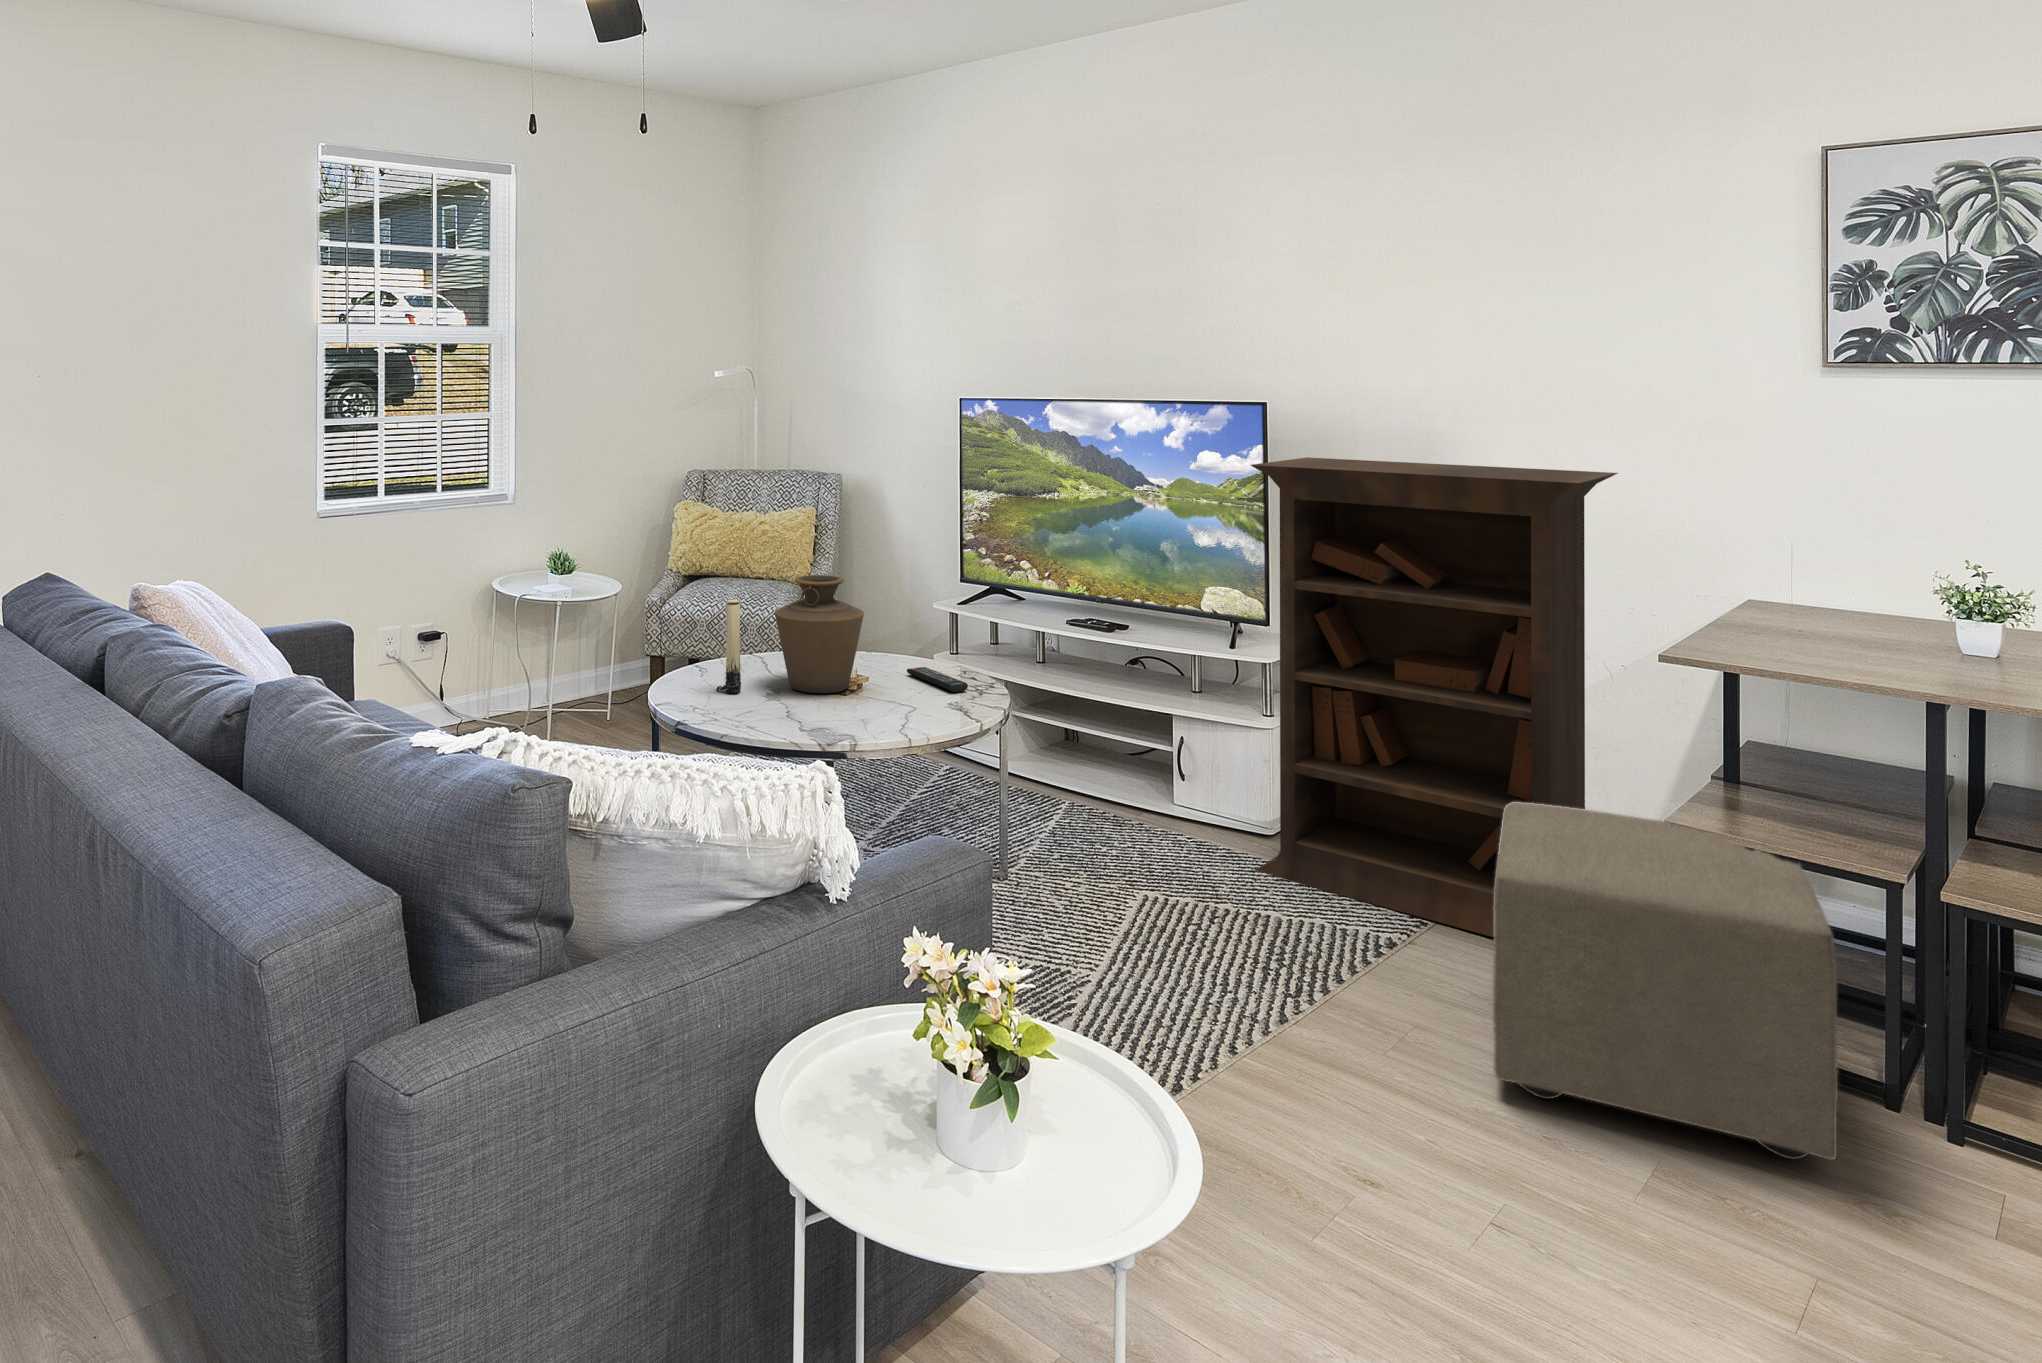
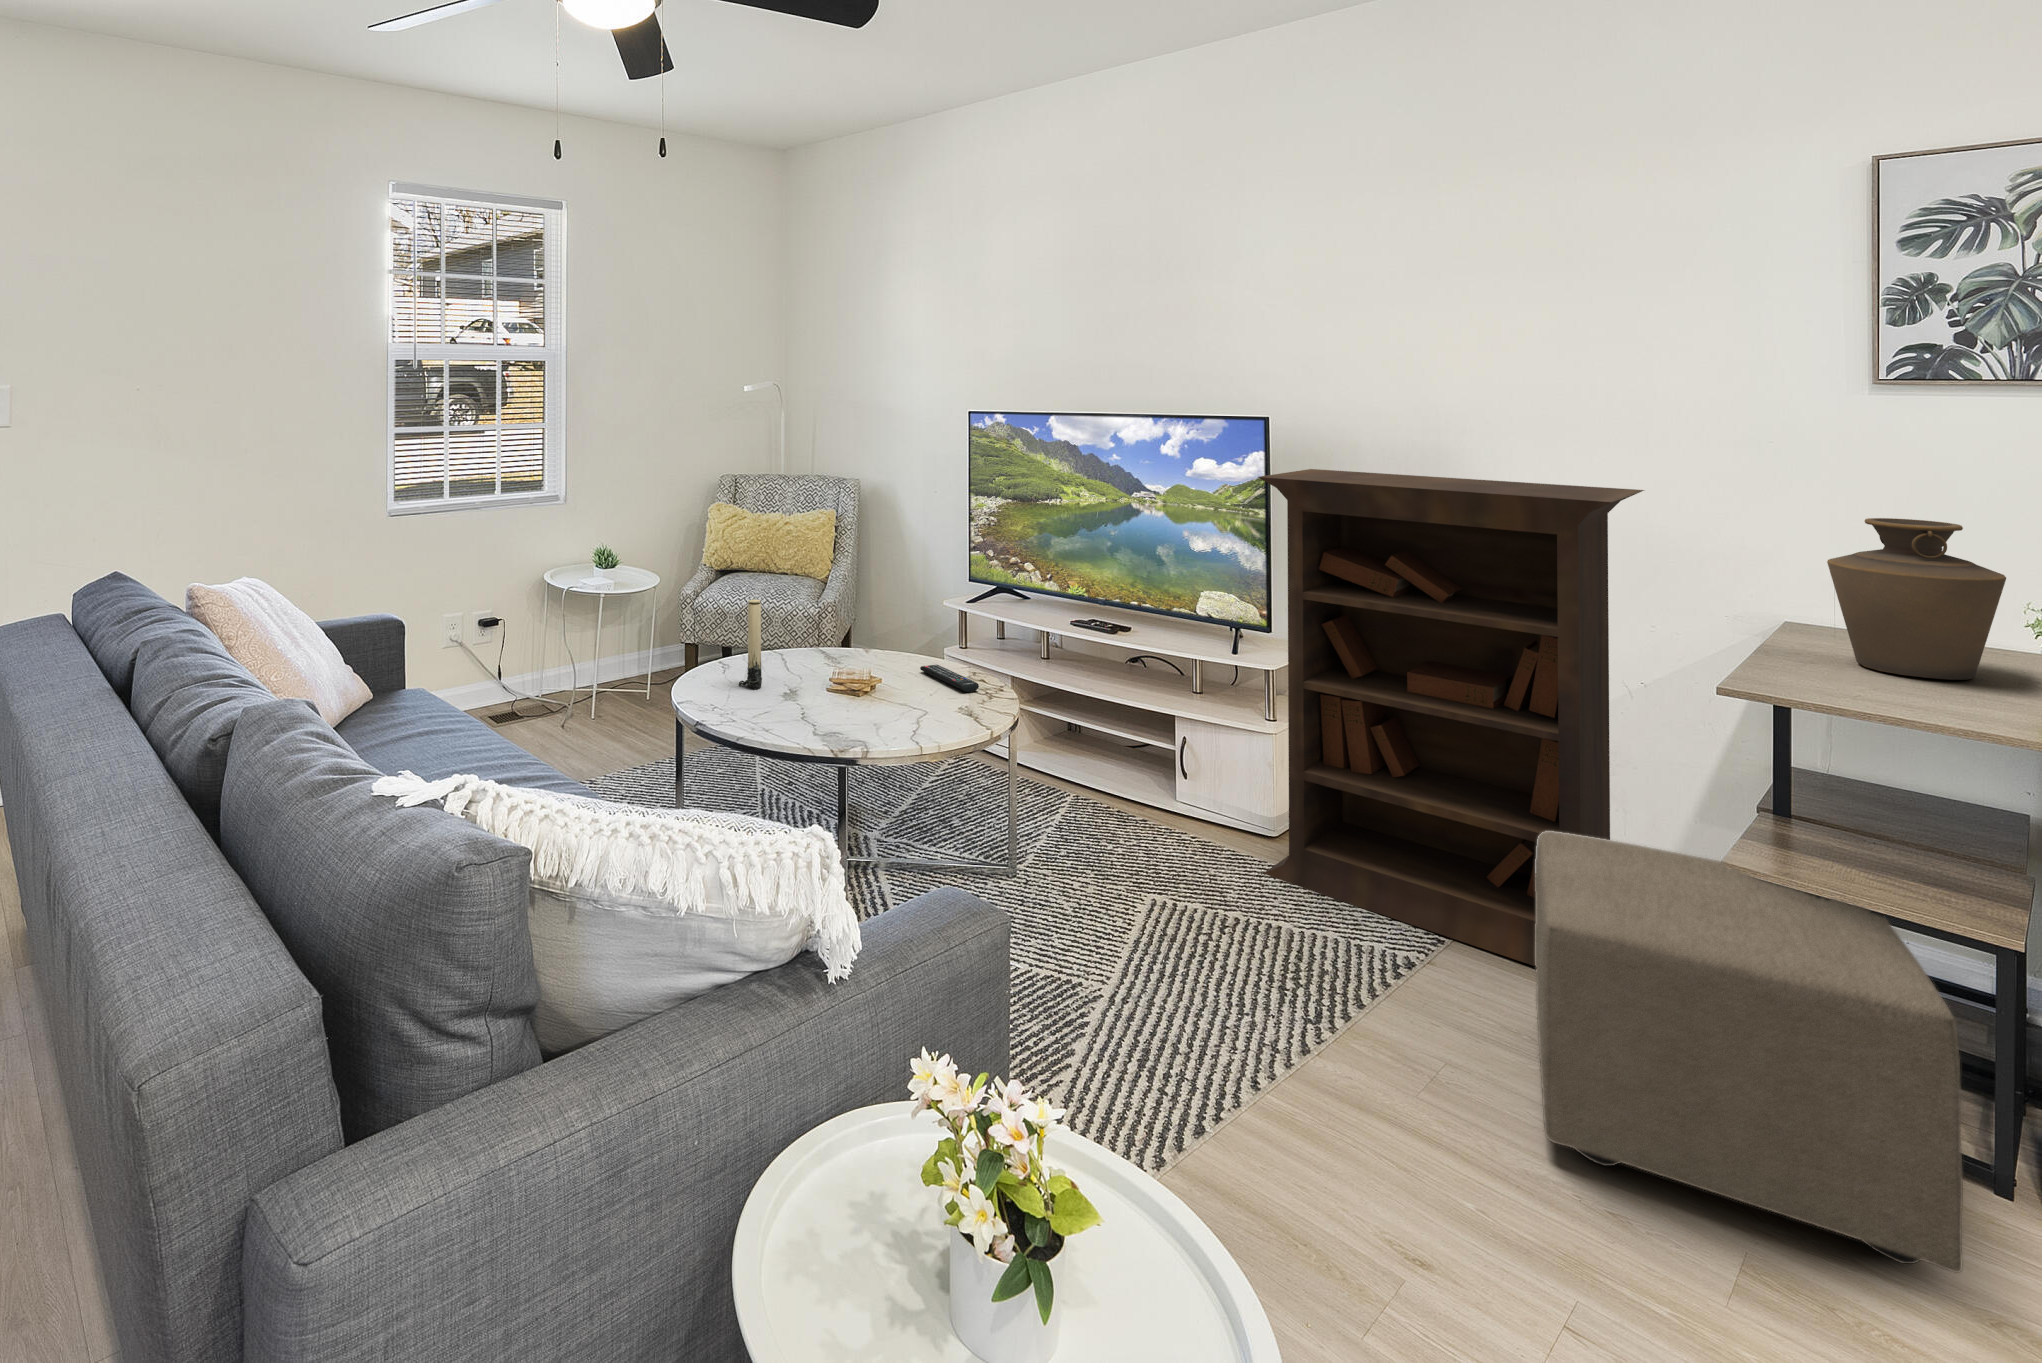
vase: present [775,575,864,693] -> present [1827,518,2006,680]

